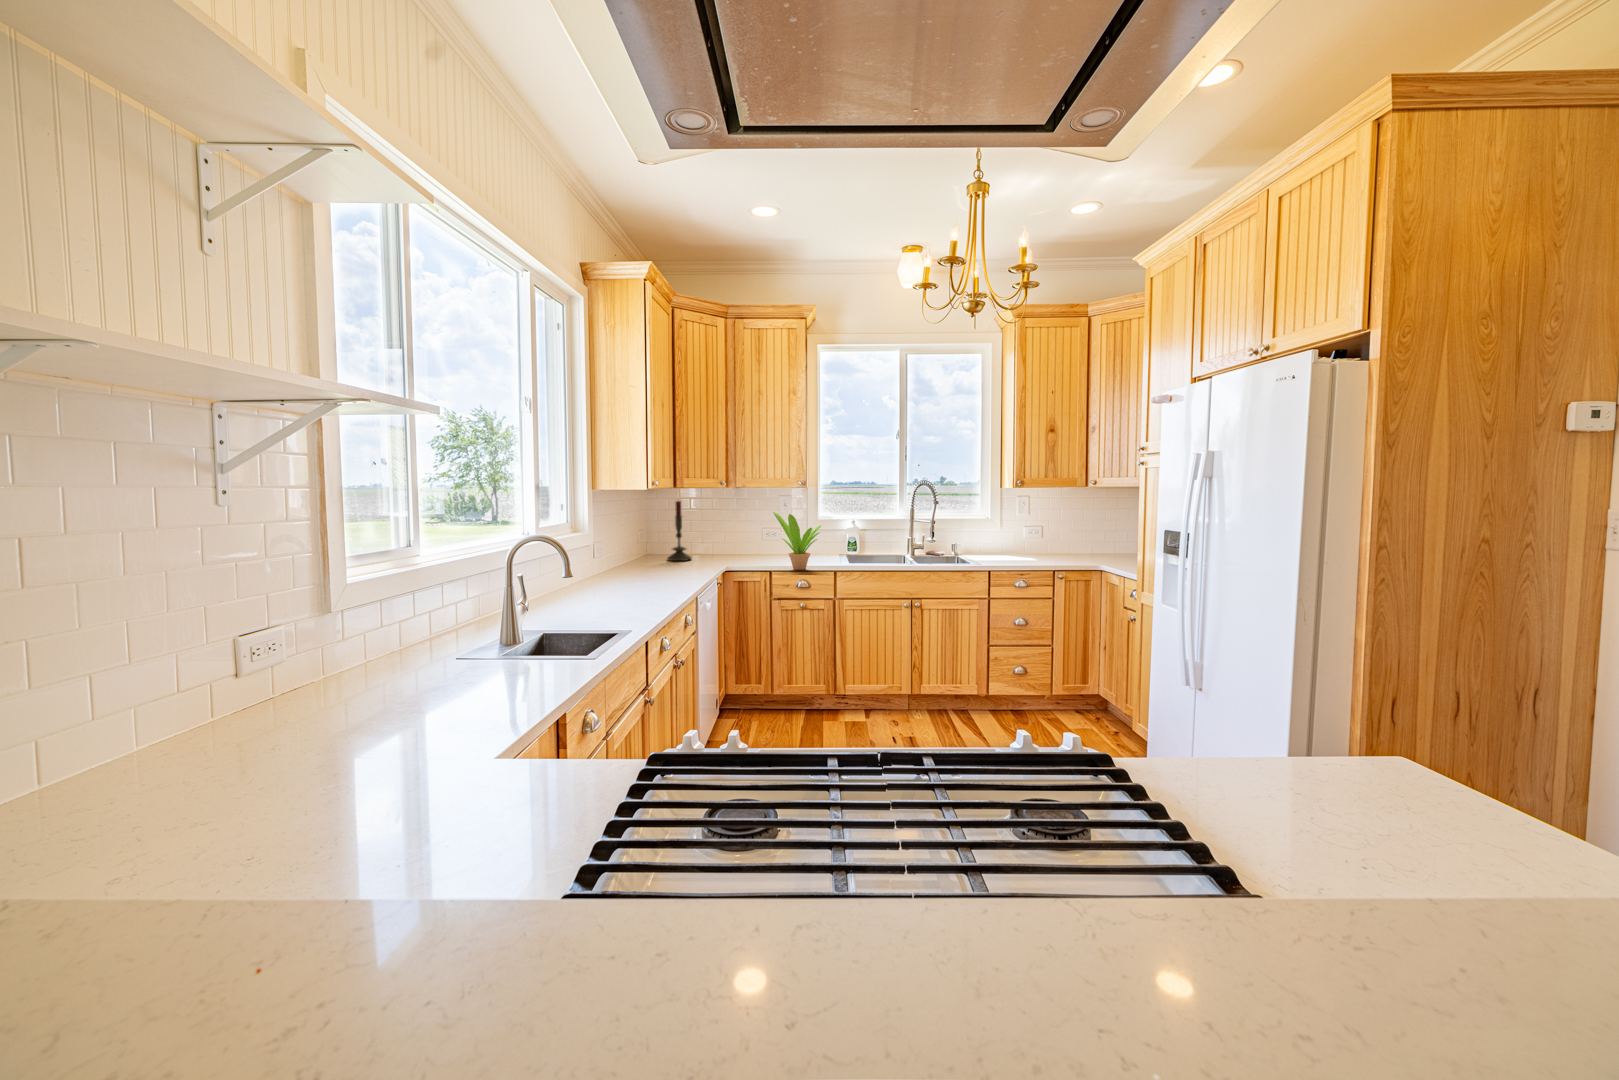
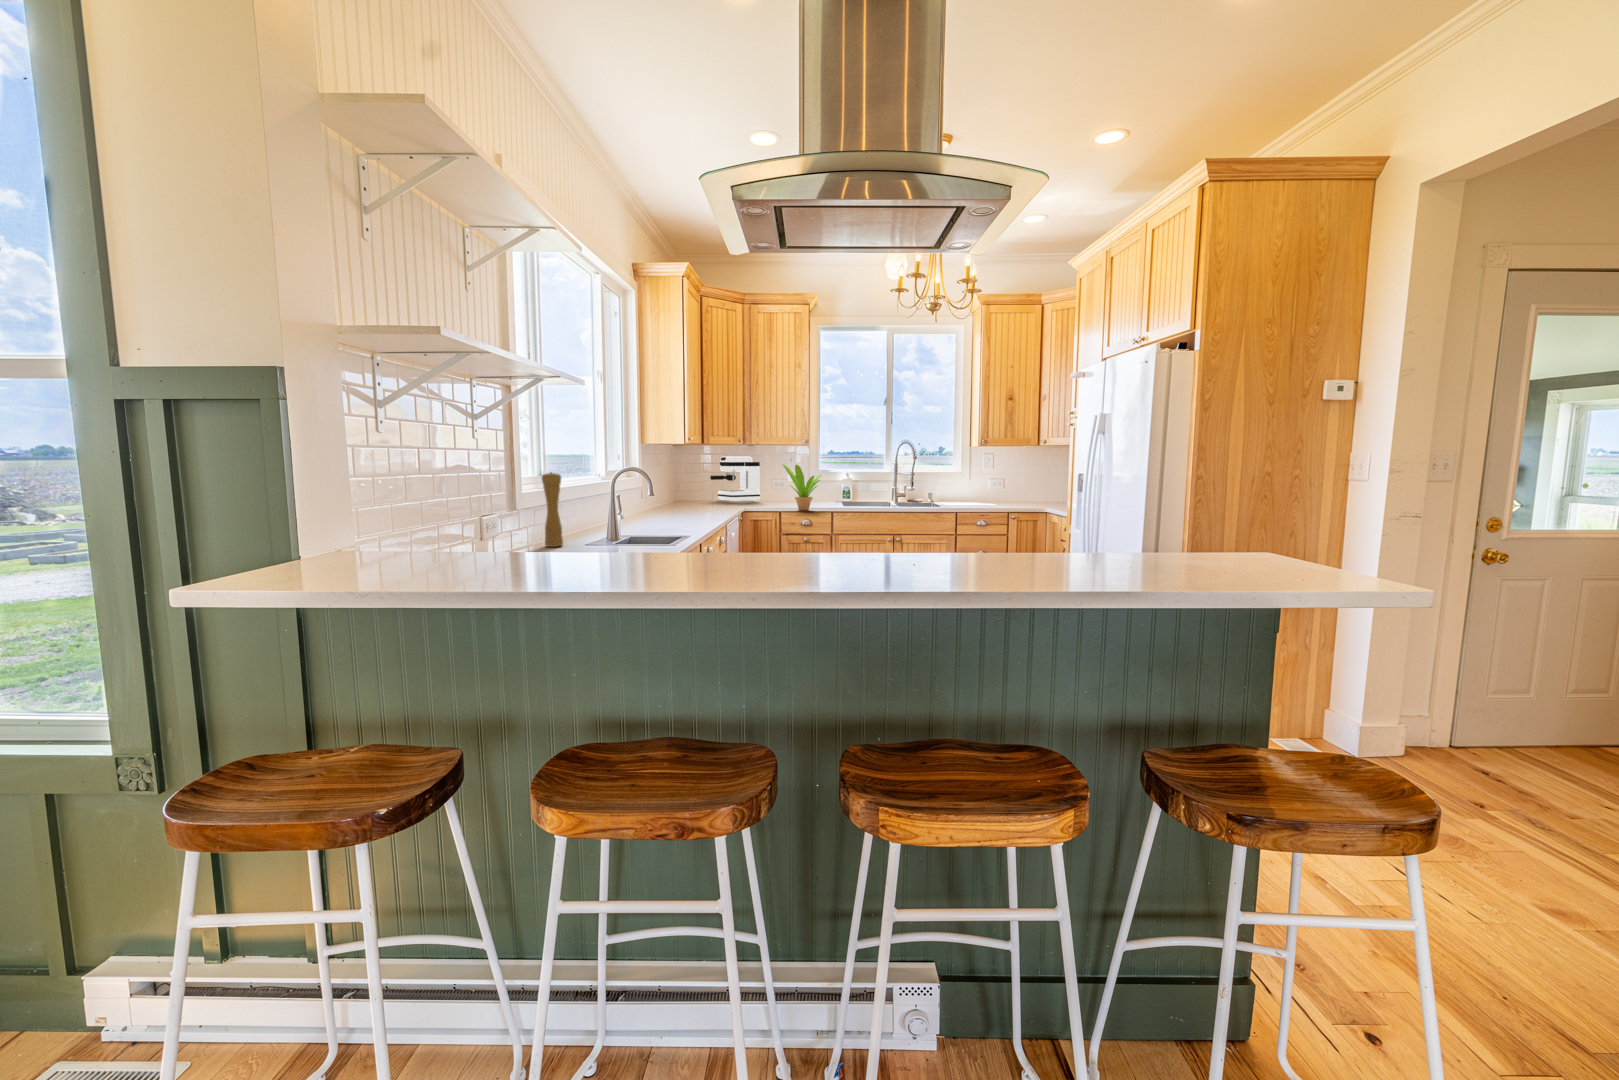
candle: present [667,501,691,561] -> none [694,454,714,504]
coffee maker: none [688,501,748,556] -> present [710,456,760,502]
pepper mill: none [397,546,432,658] -> present [541,472,563,547]

